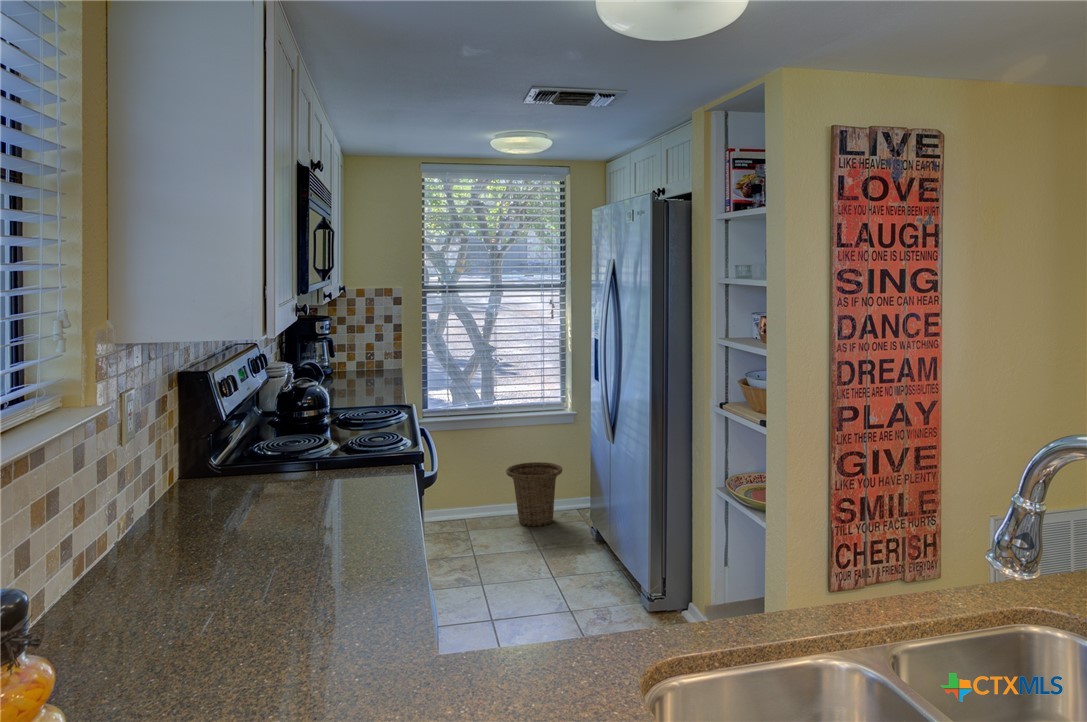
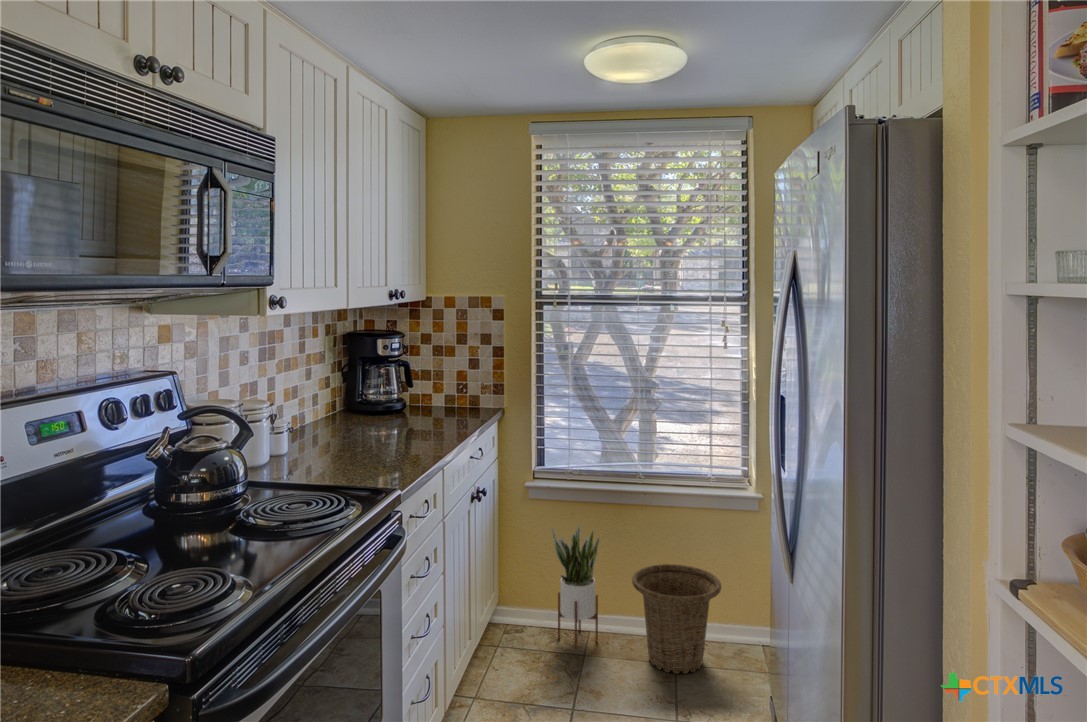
potted plant: none [449,443,483,526] -> present [551,524,600,649]

